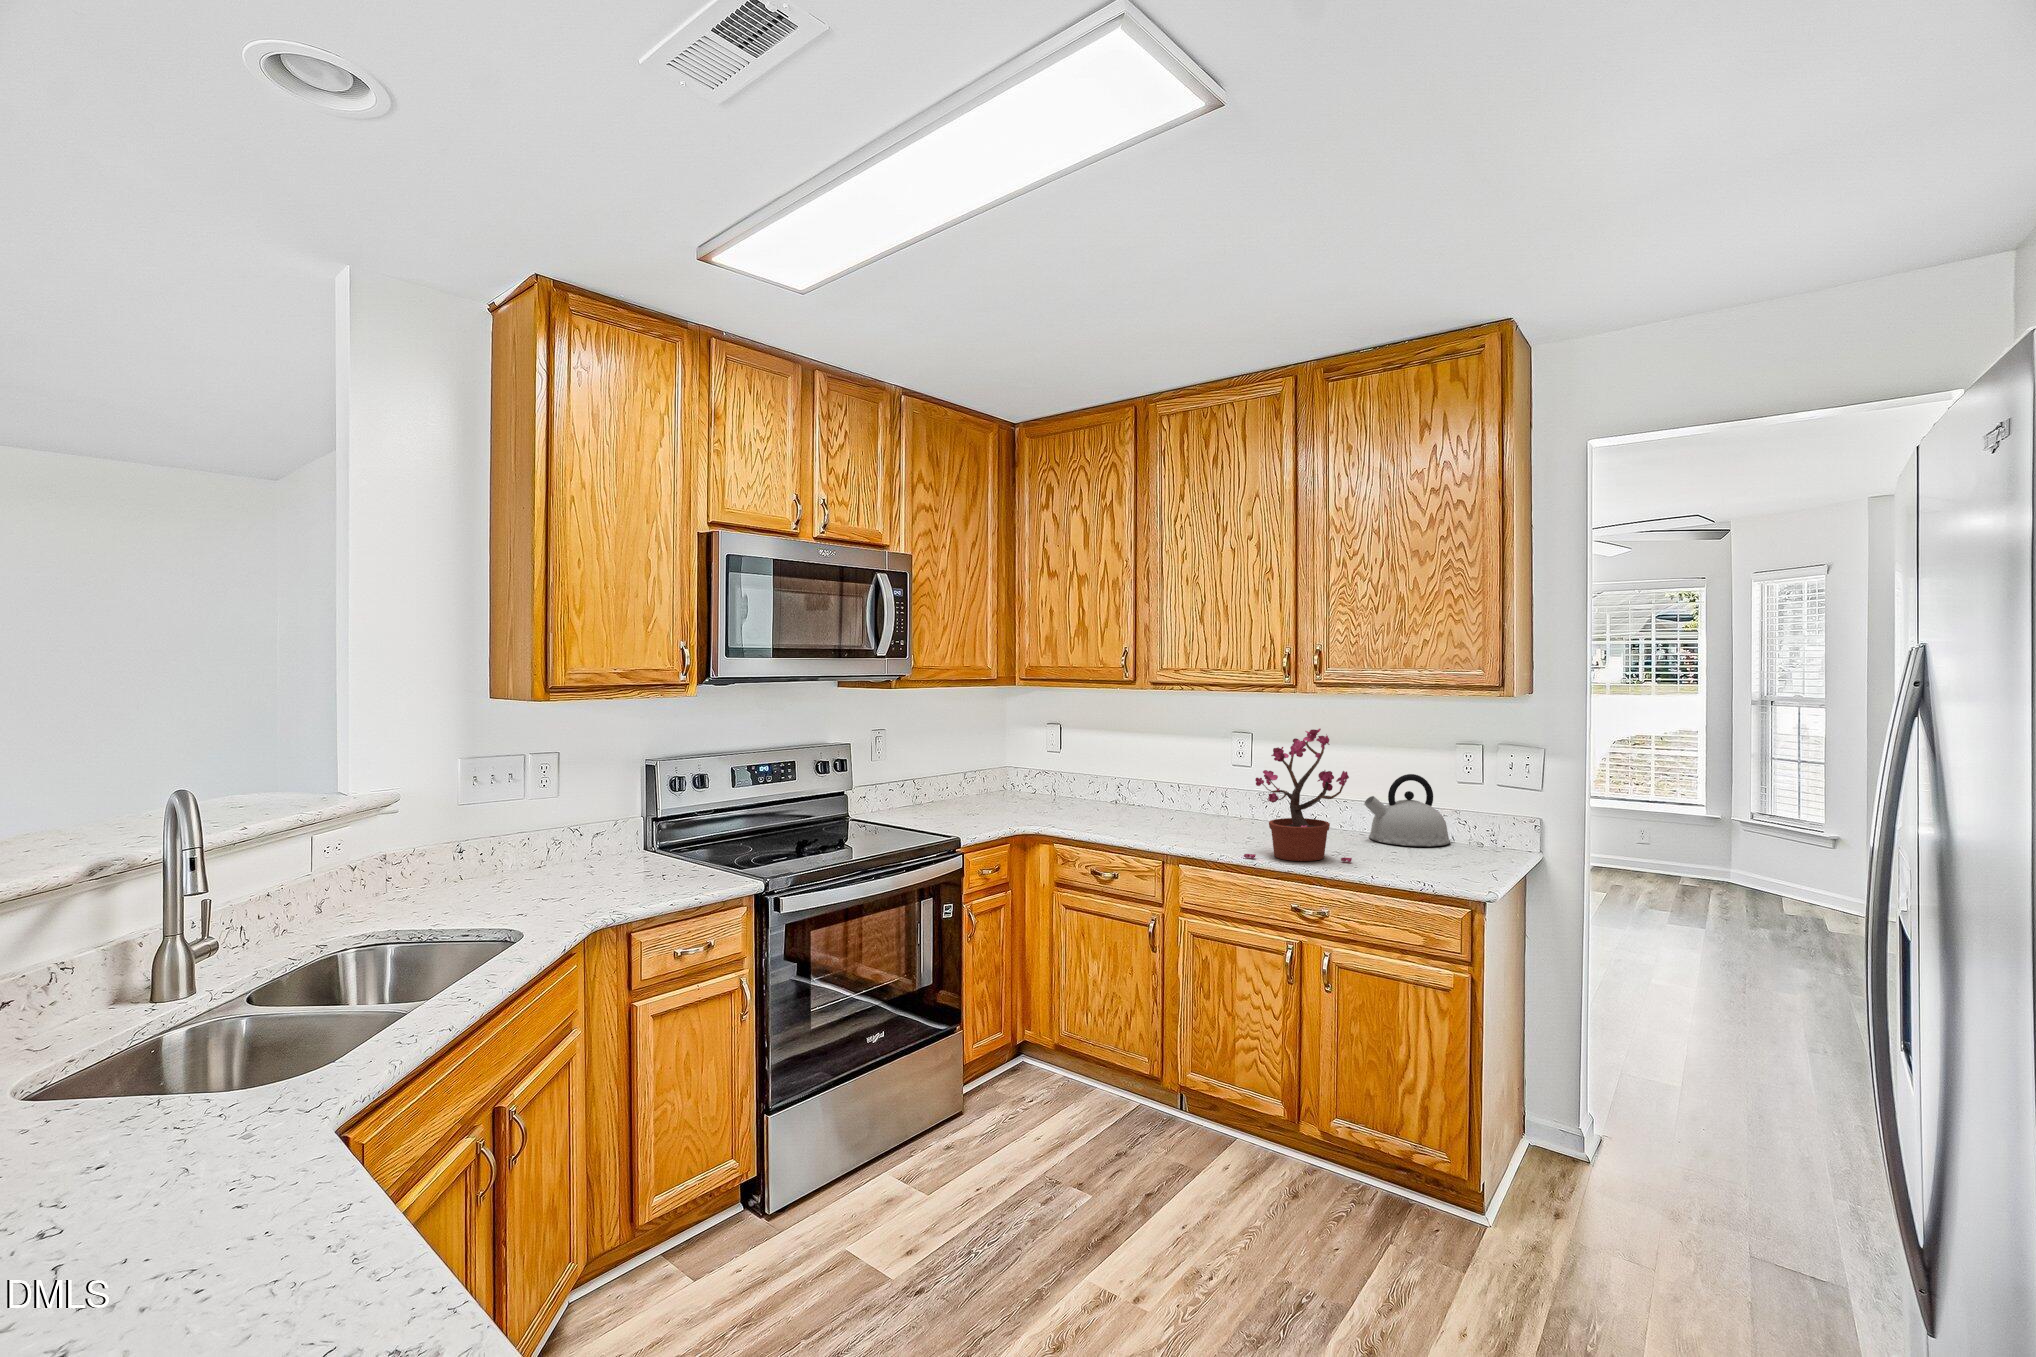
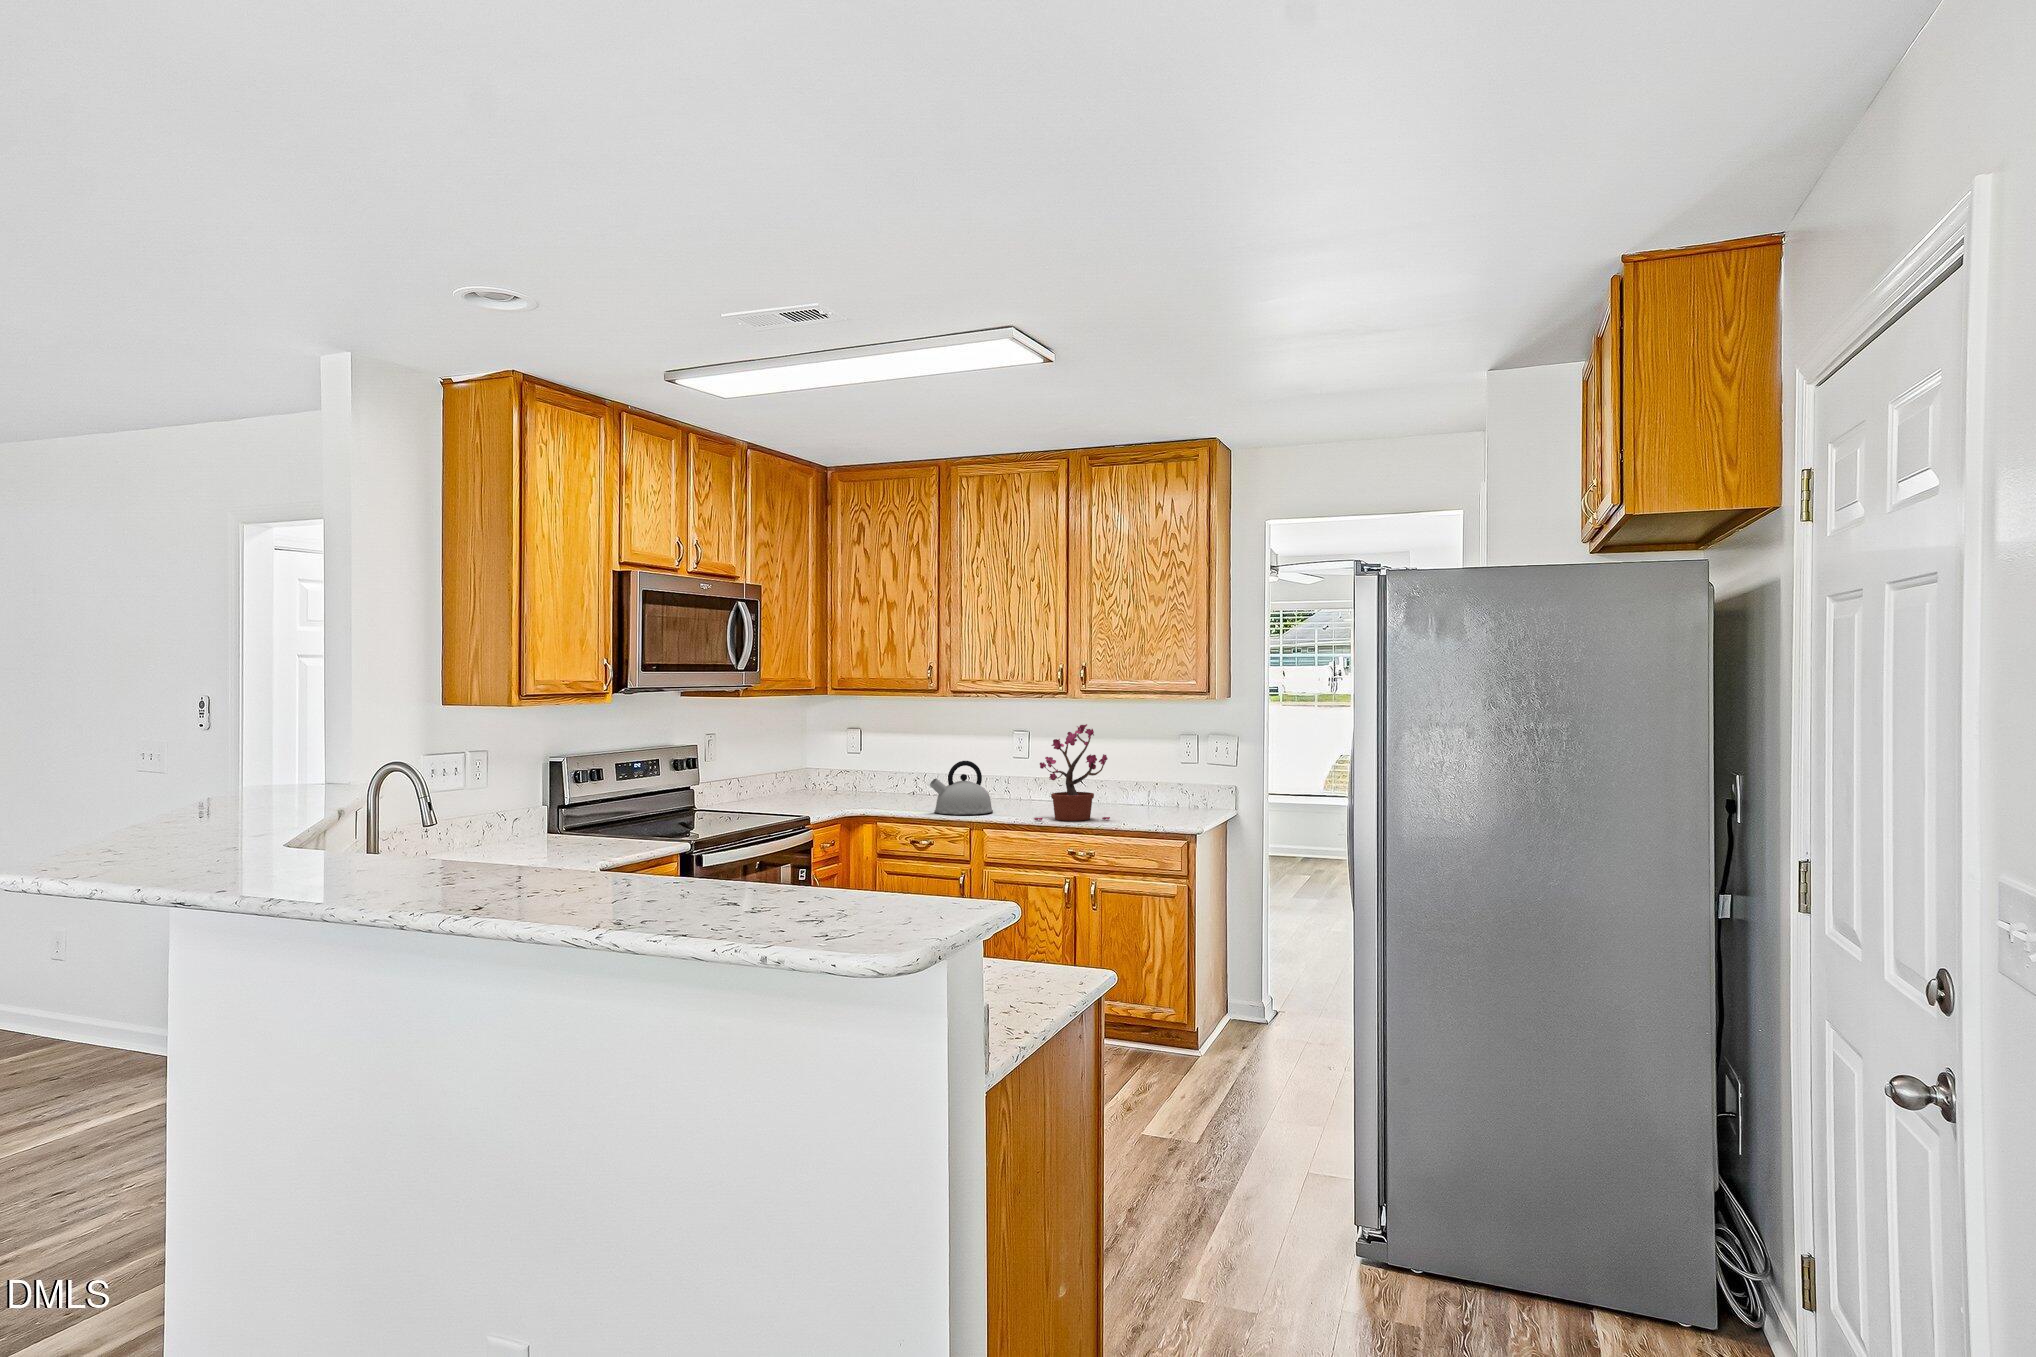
kettle: present [1364,774,1450,846] -> present [930,761,993,815]

